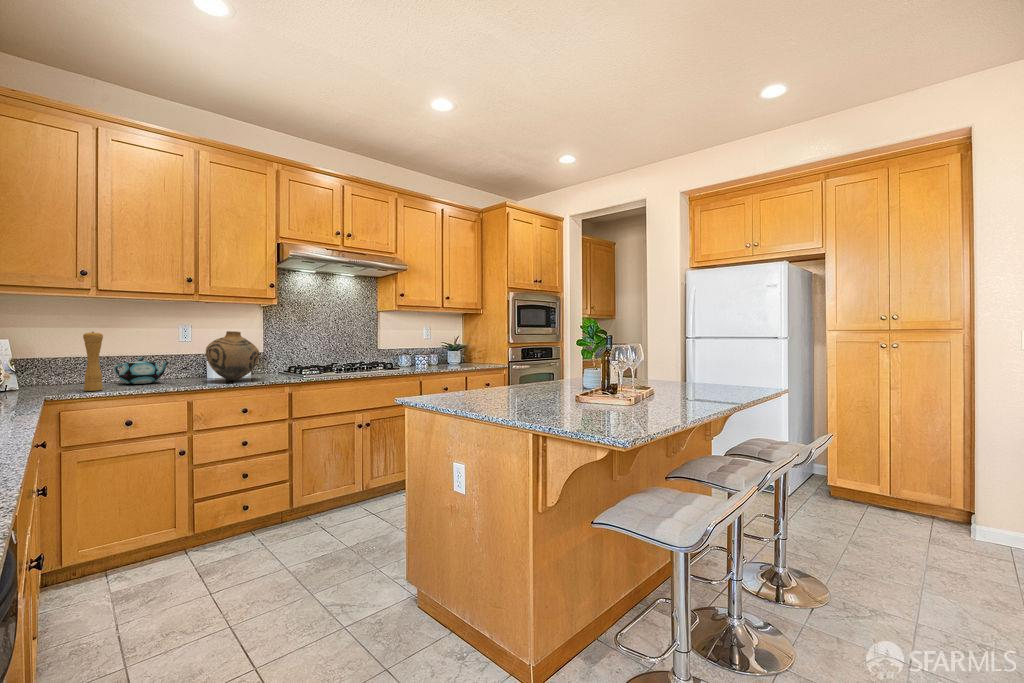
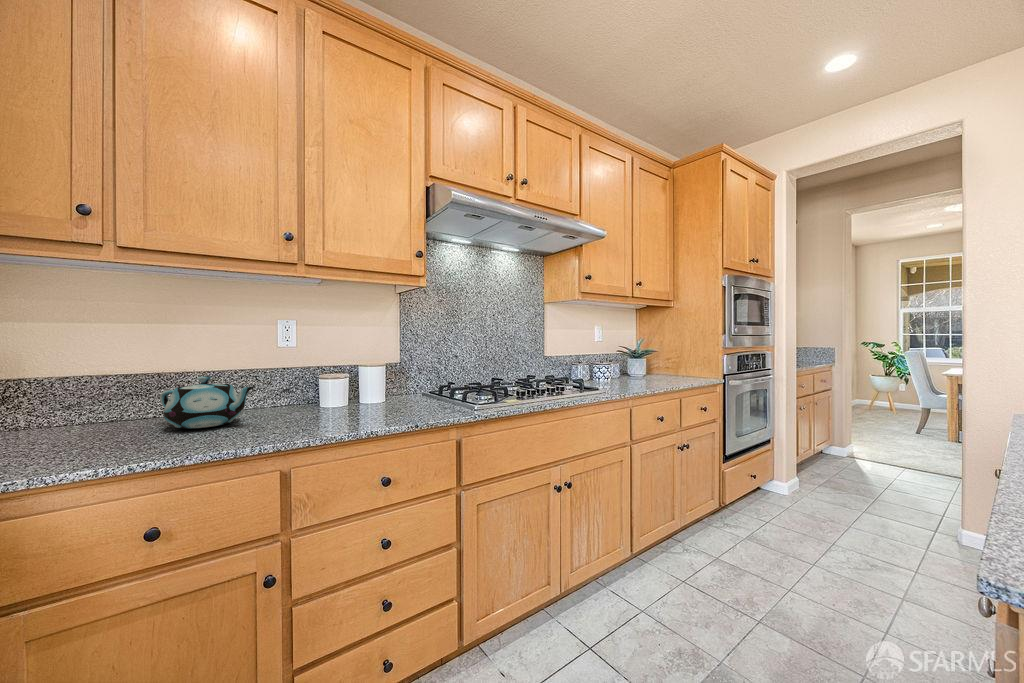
vase: present [206,331,259,381] -> none [316,329,405,418]
pepper mill: present [83,332,103,391] -> none [68,329,113,457]

